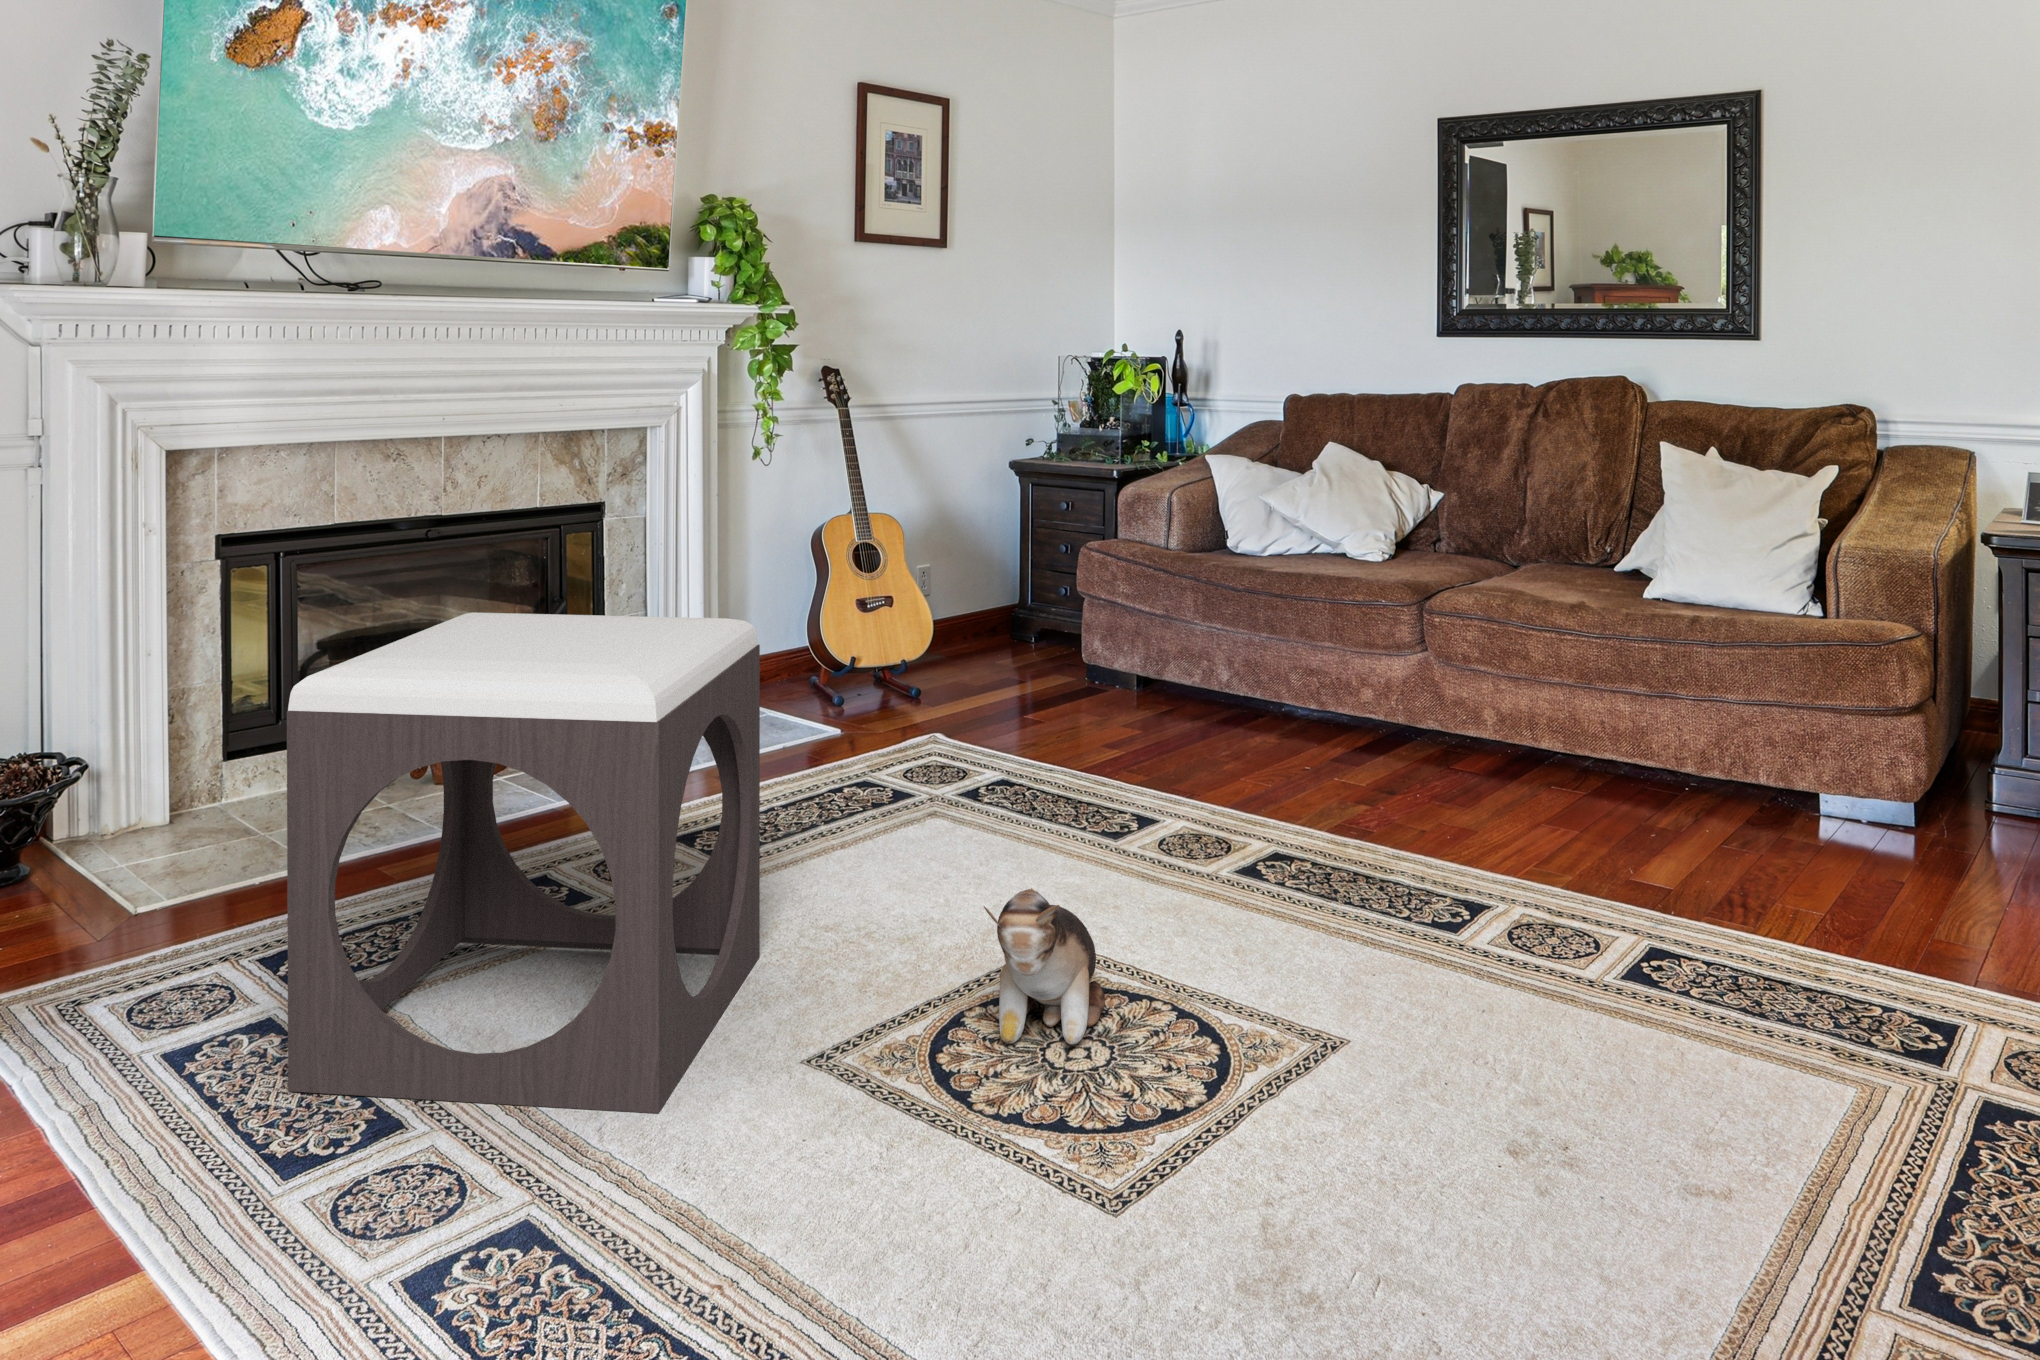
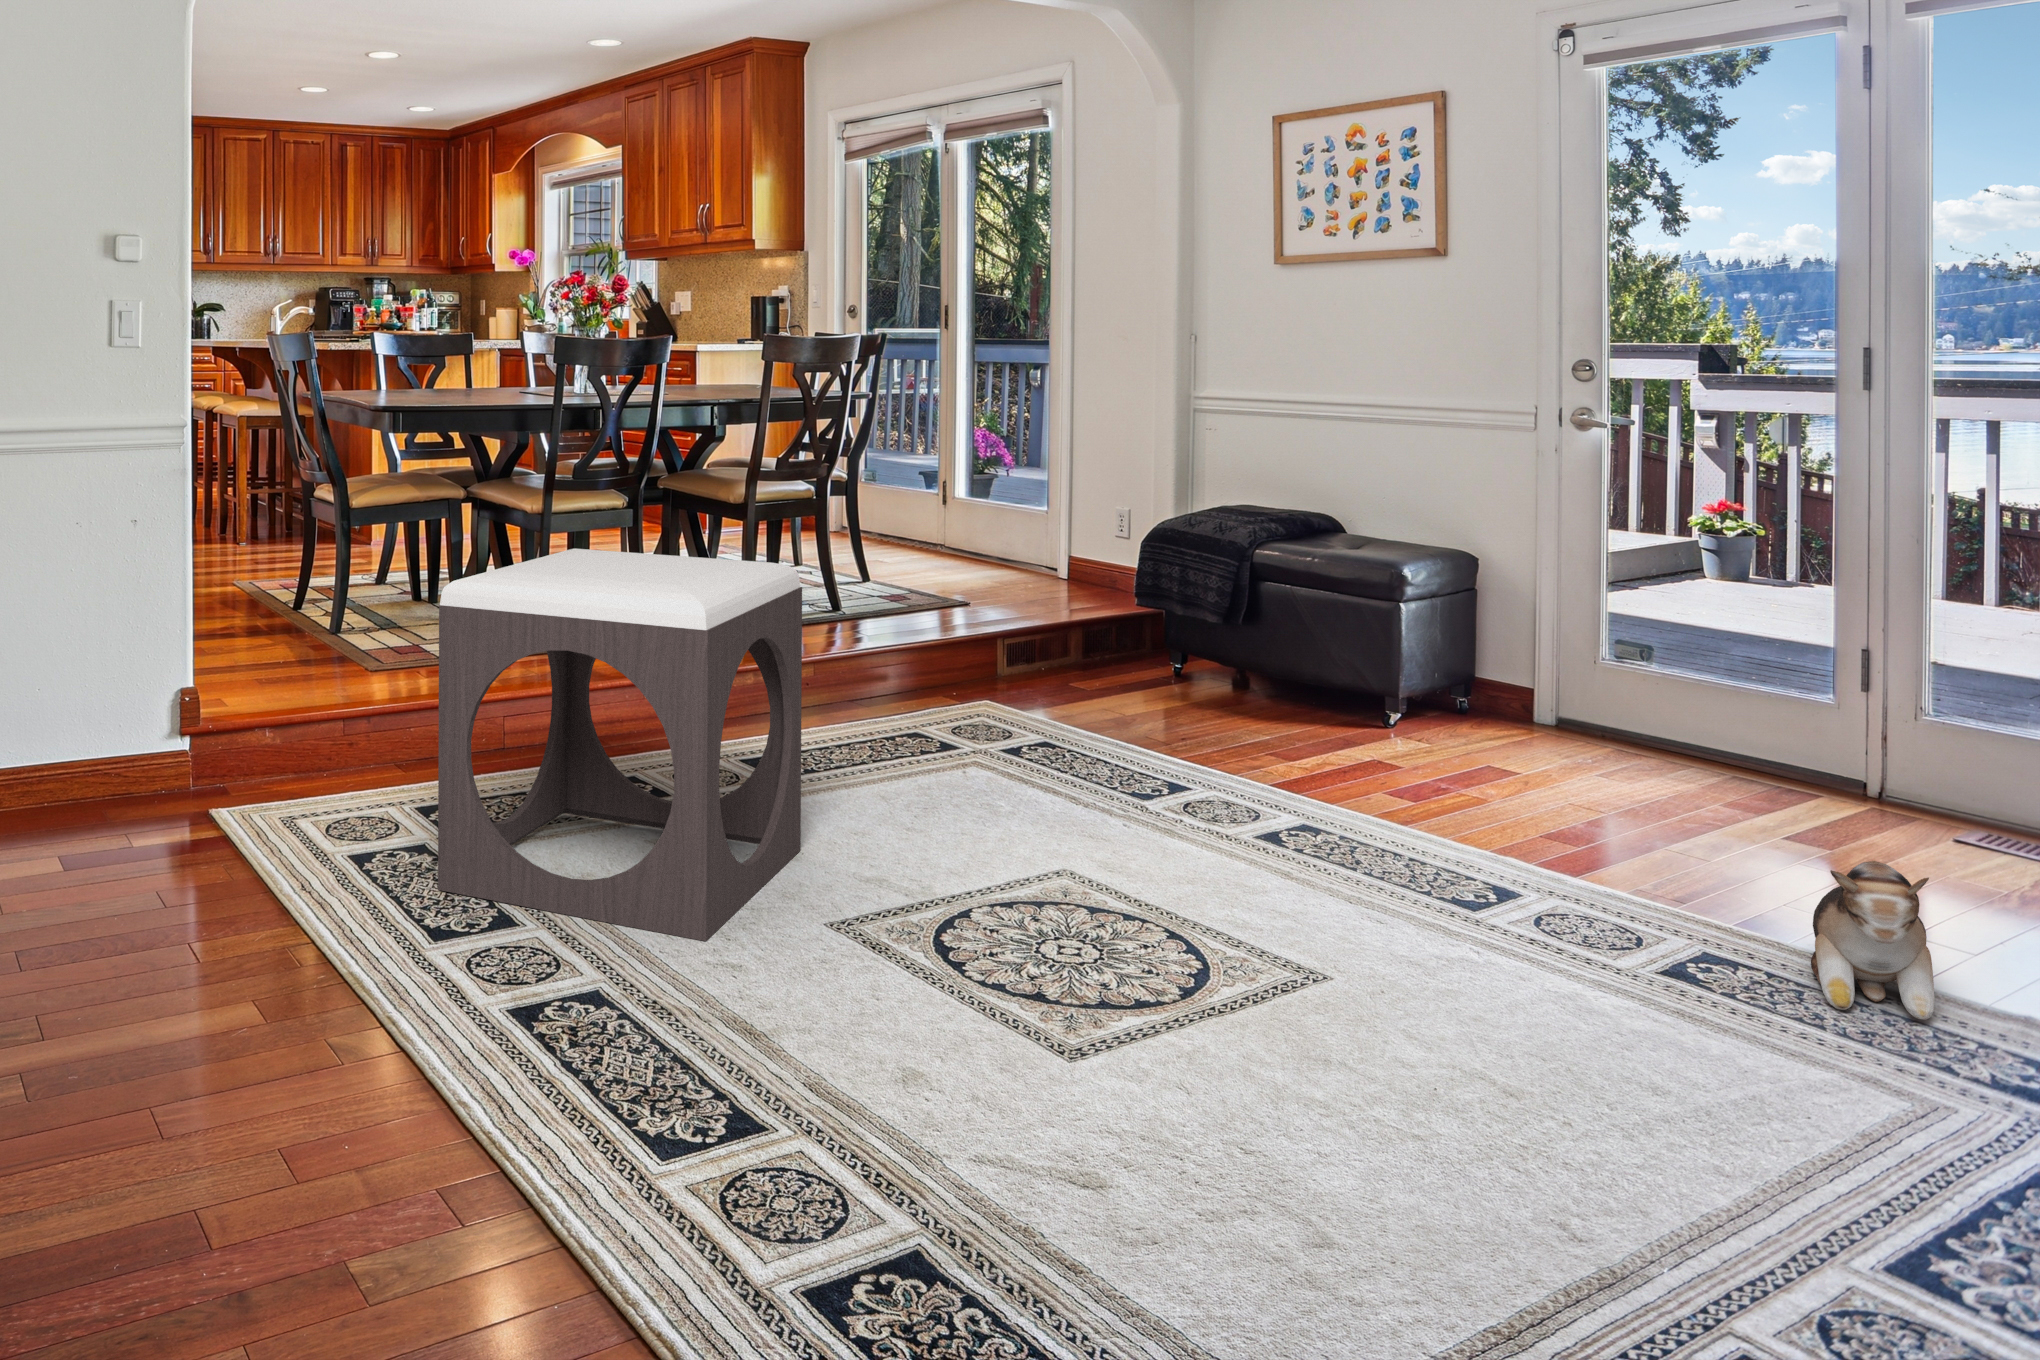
plush toy: present [984,888,1105,1044] -> present [1811,861,1935,1019]

